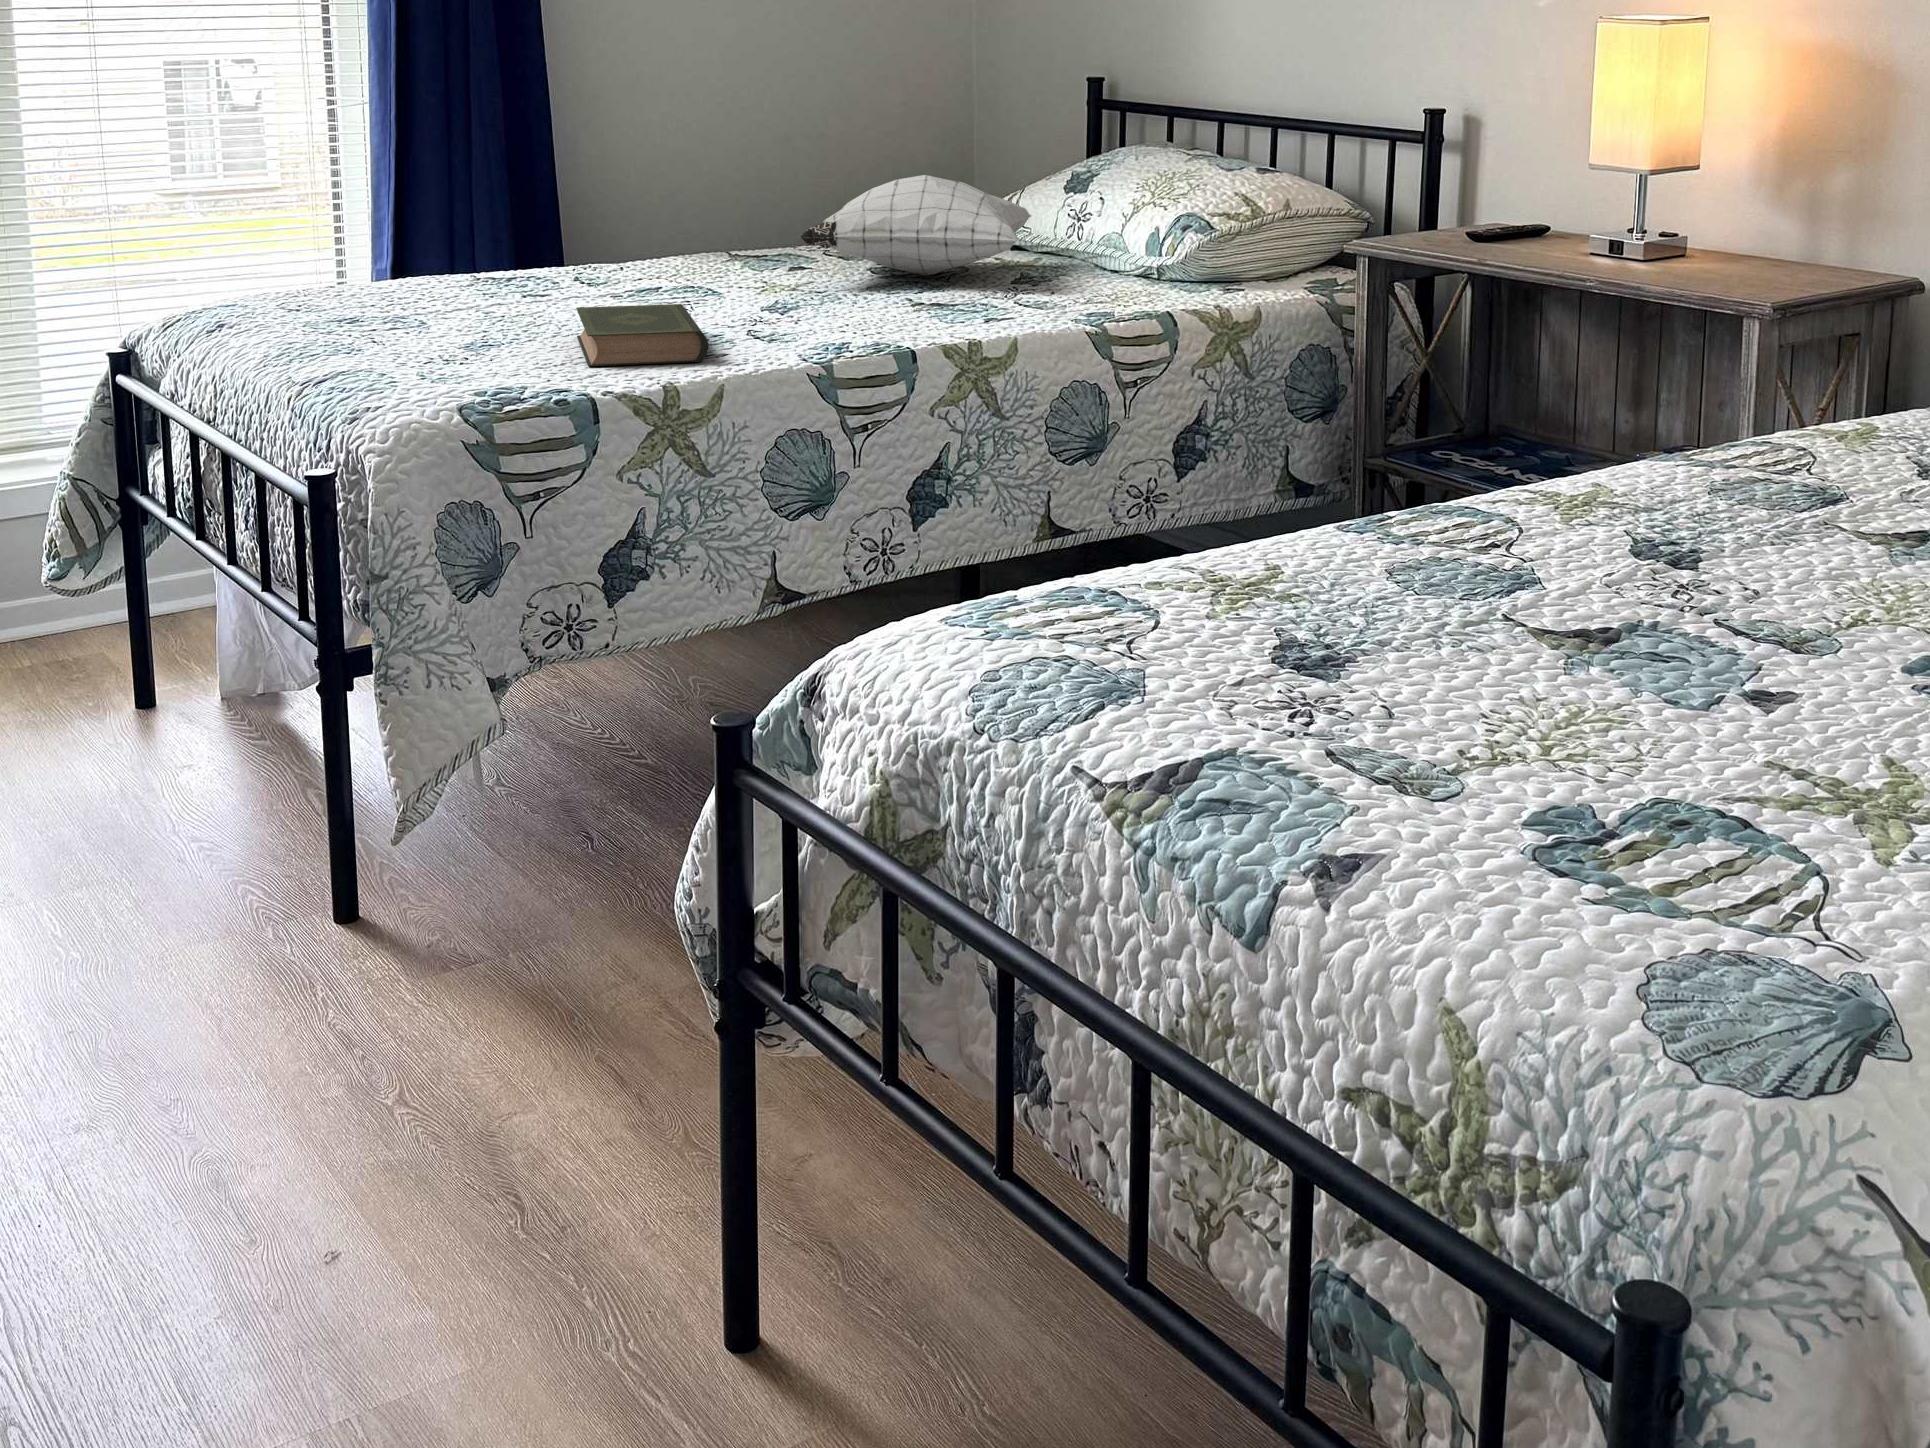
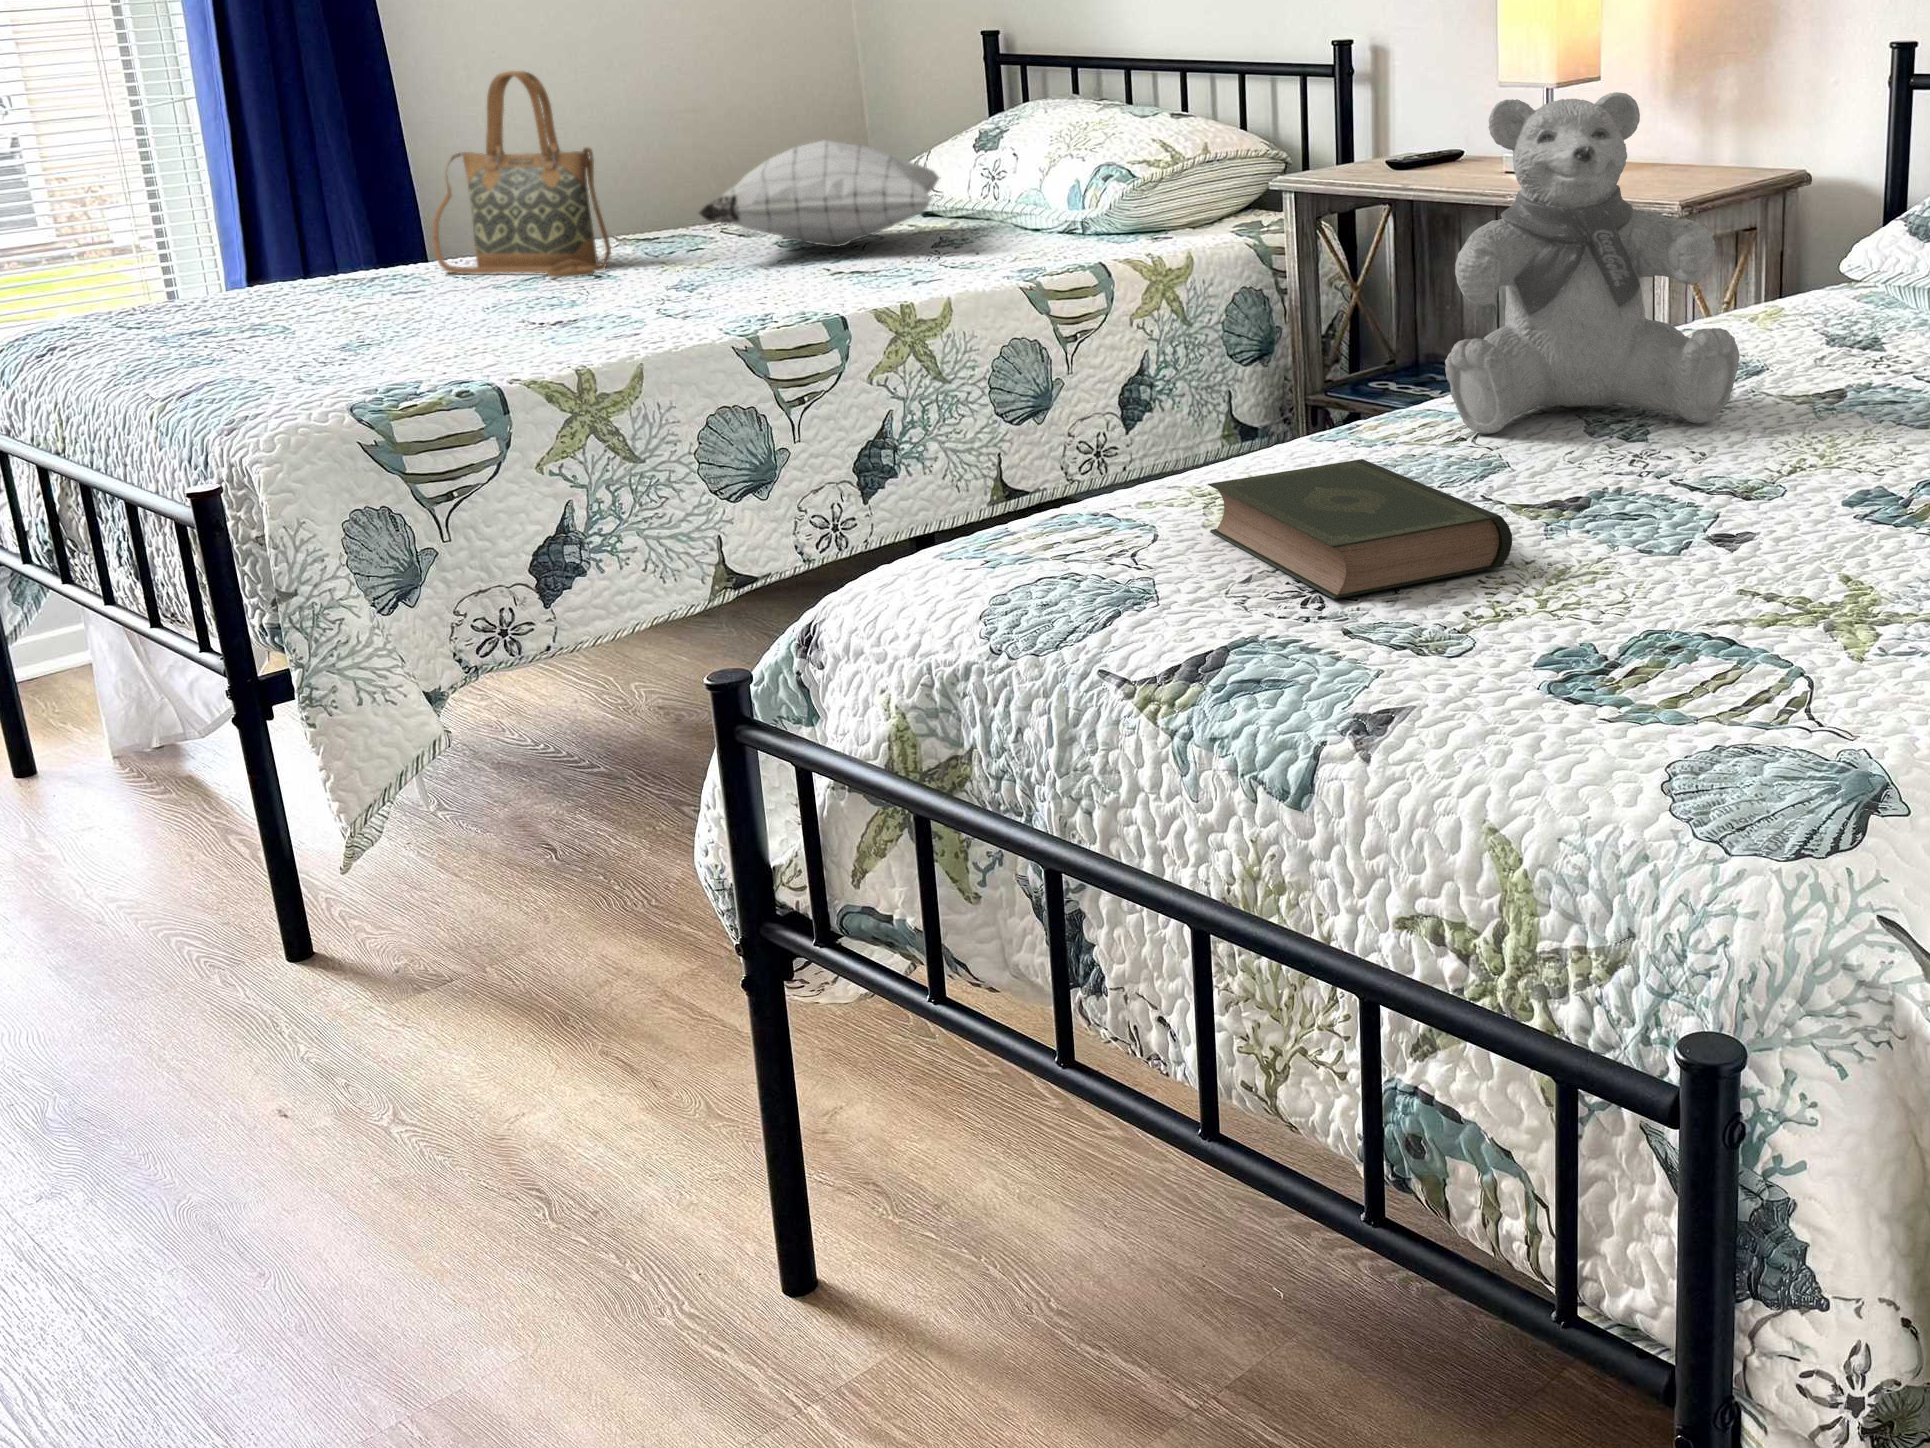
handbag: none [564,95,719,287] -> present [433,71,611,278]
teddy bear: none [1483,208,1800,555] -> present [1445,92,1740,434]
book: present [576,304,709,366] -> present [1208,459,1512,599]

